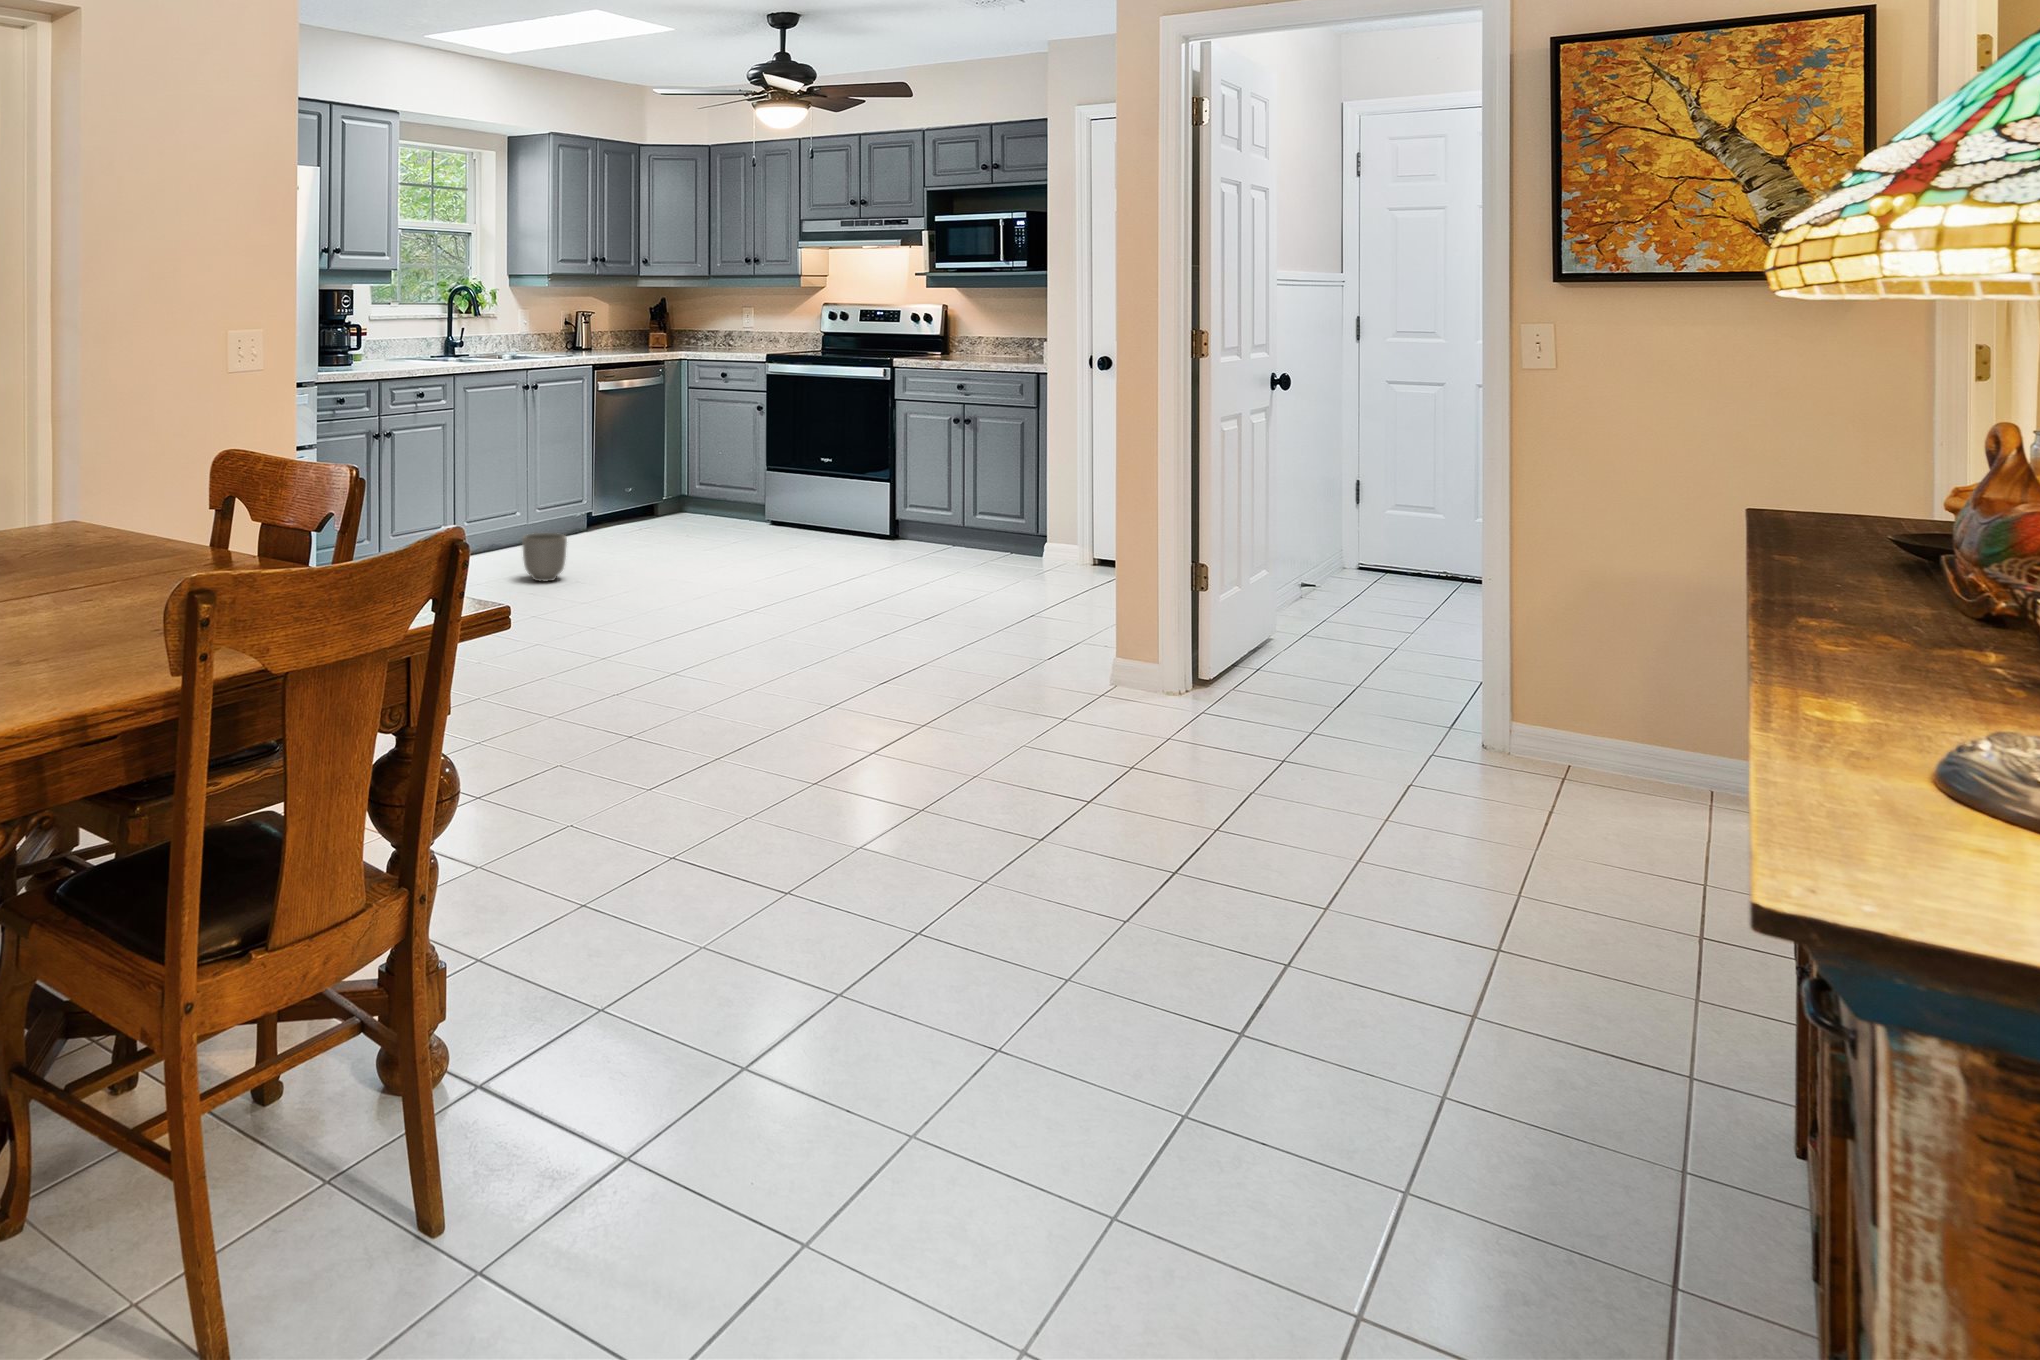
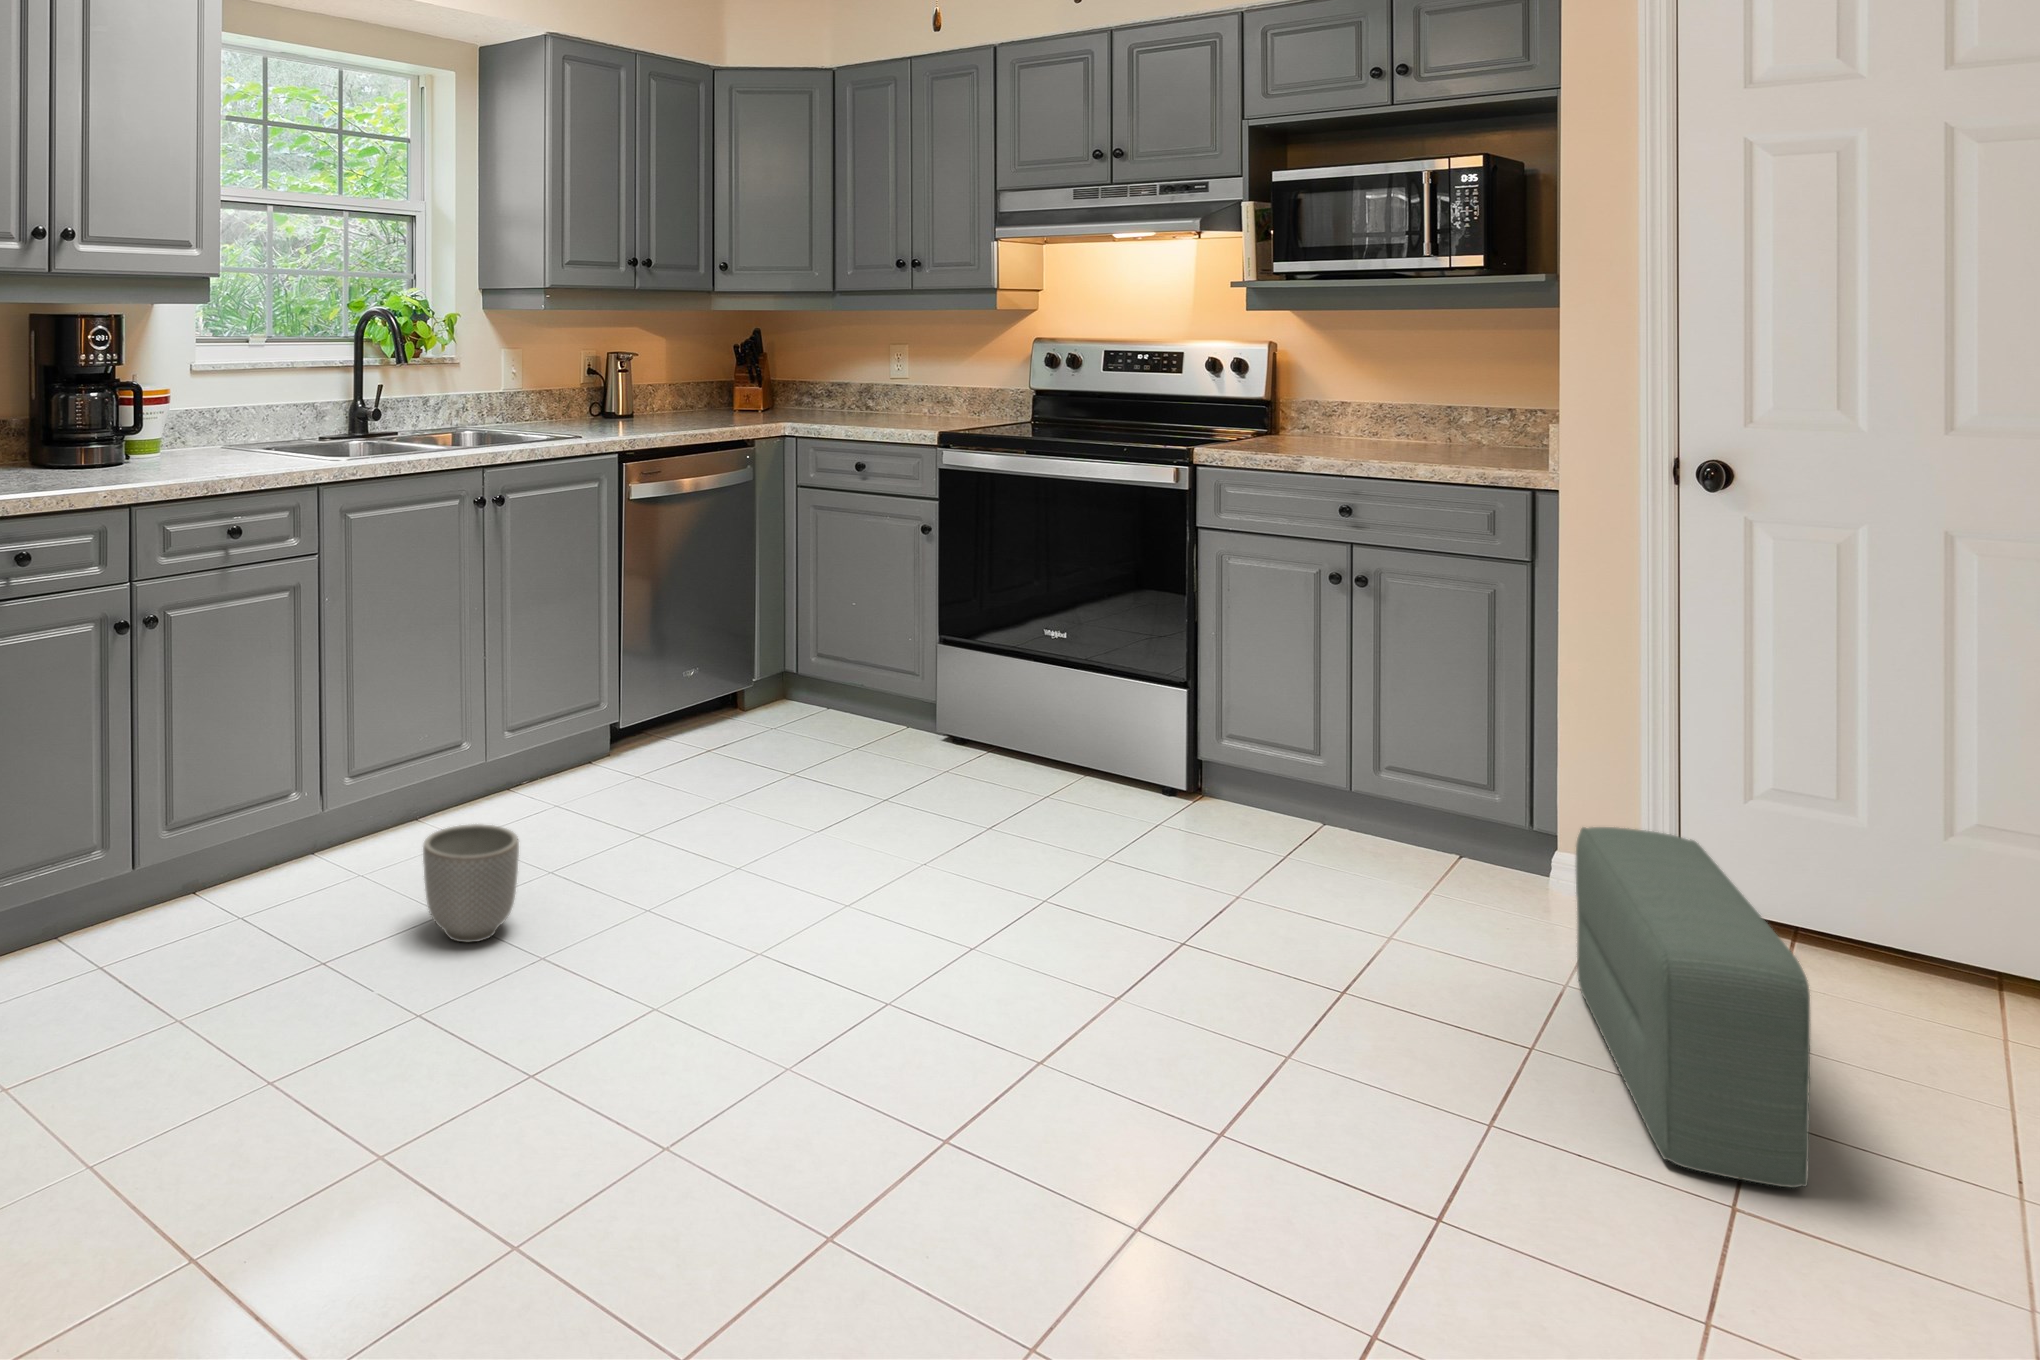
pouf: none [1024,512,1078,616] -> present [1576,827,1810,1188]

